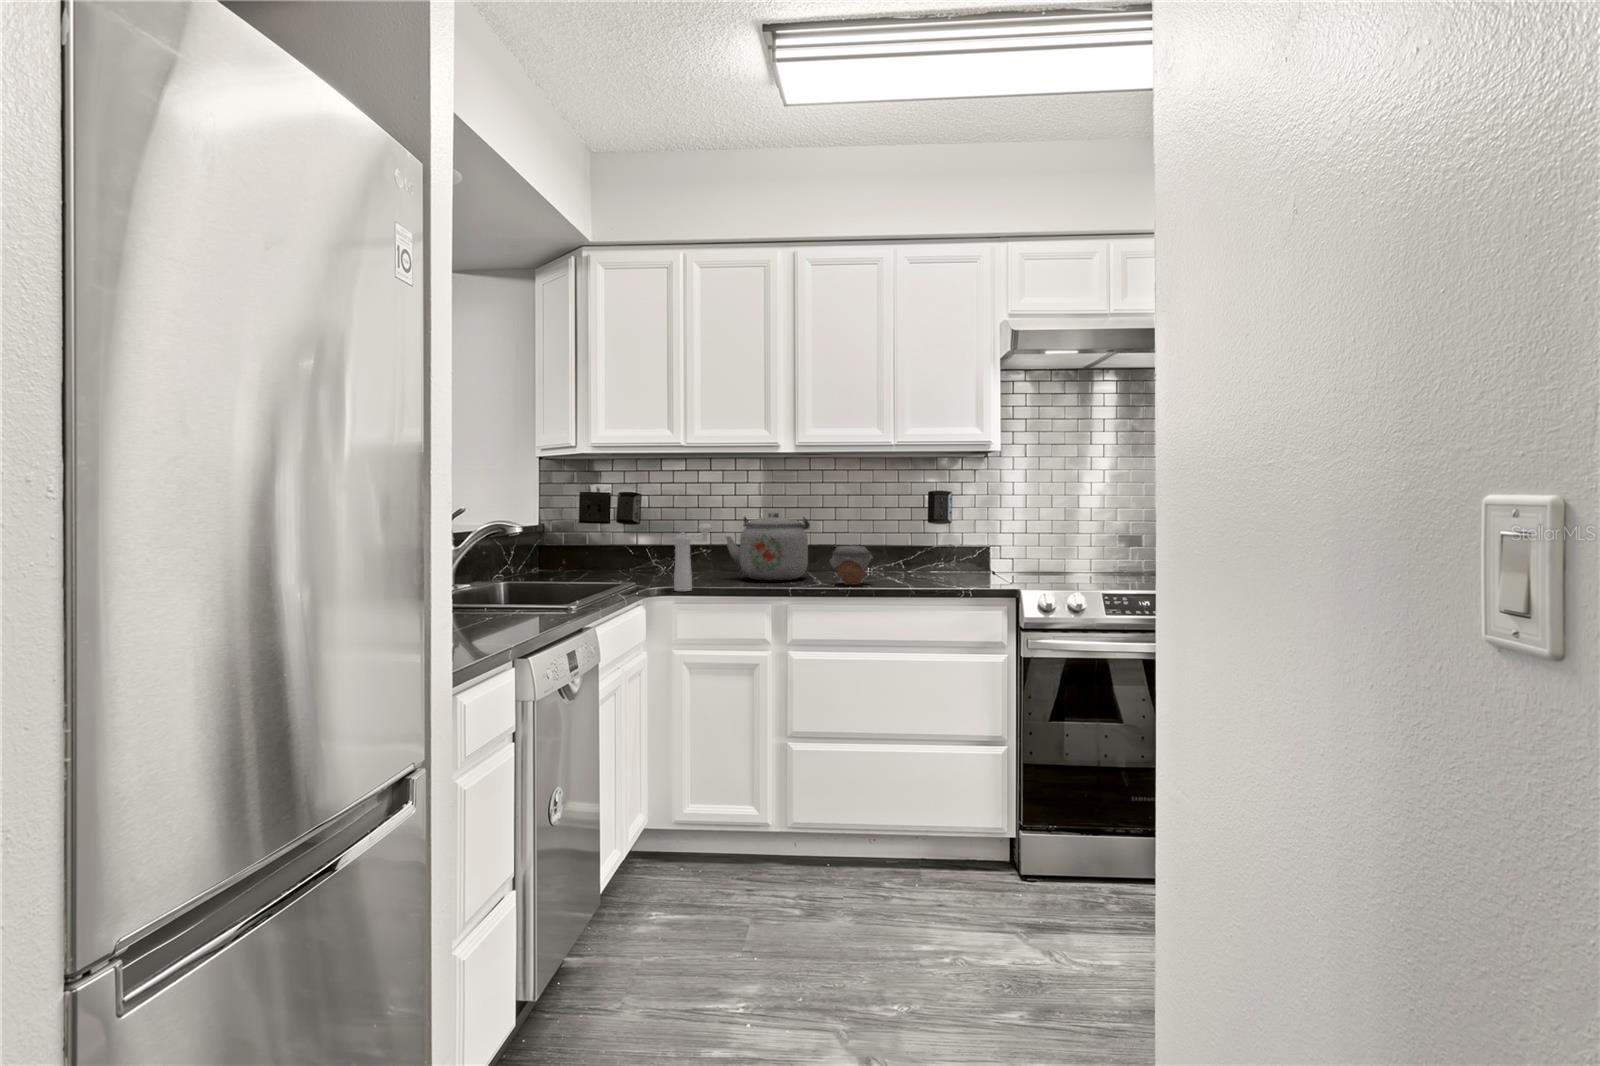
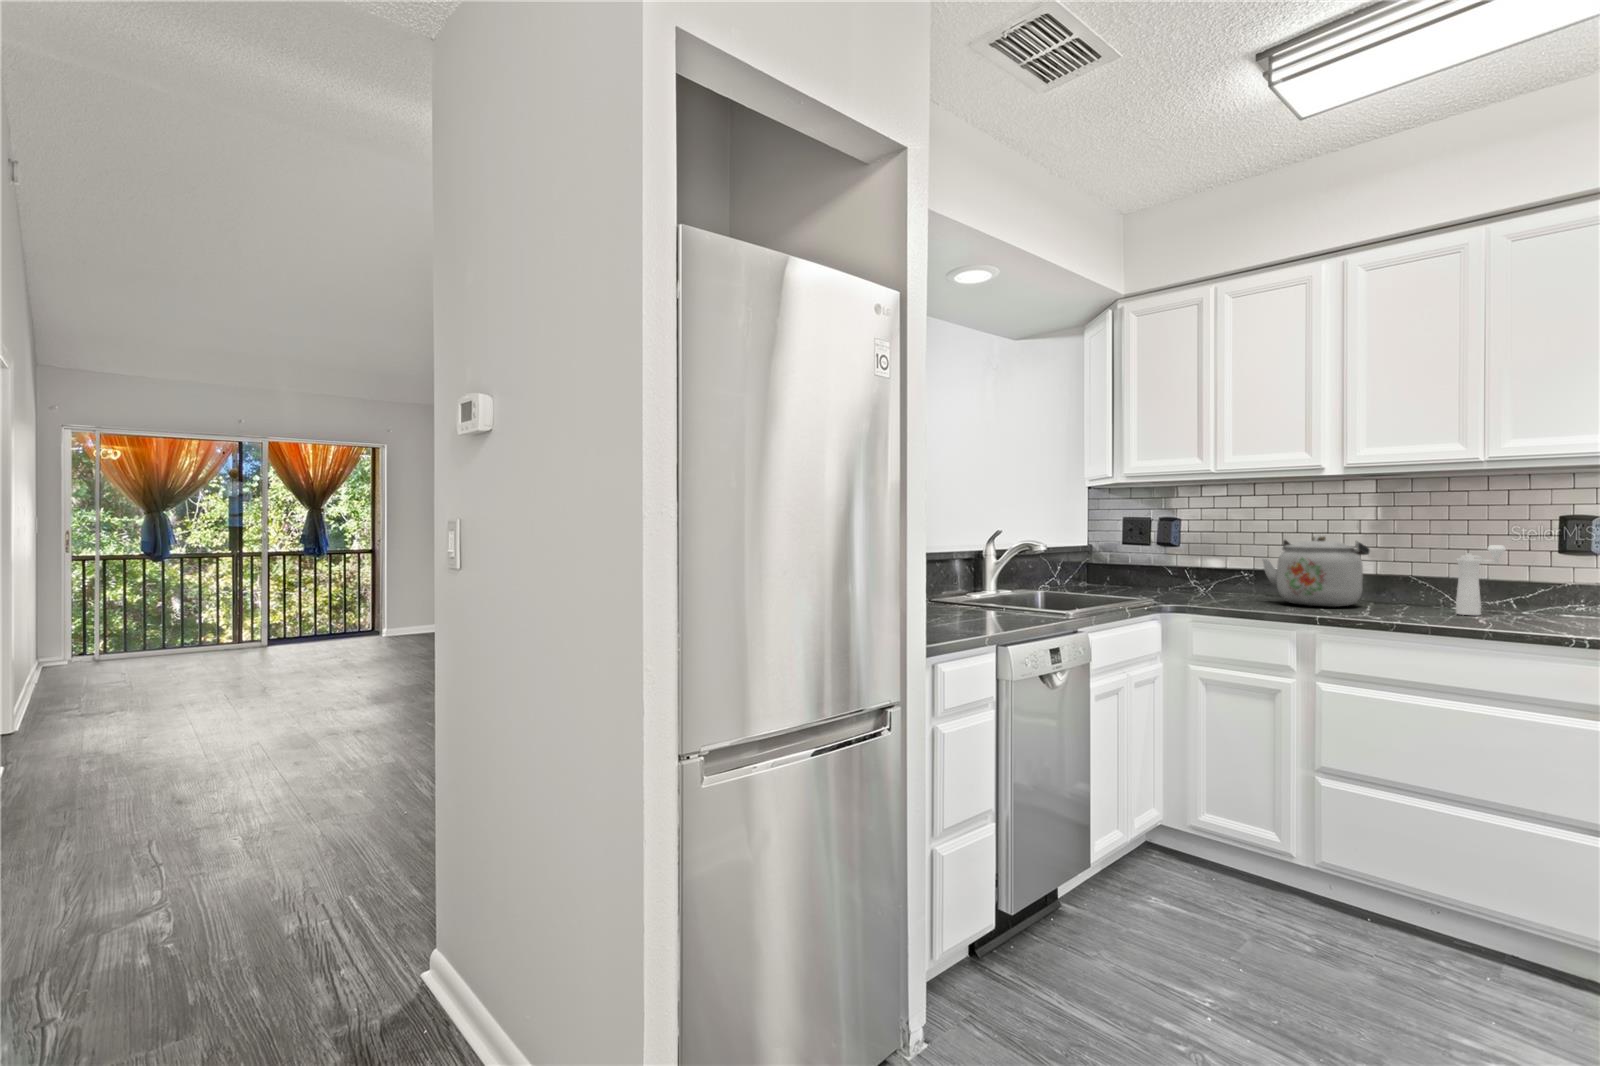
pepper mill: present [674,524,711,591] -> present [1456,545,1506,615]
jar: present [830,546,873,585] -> none [1381,573,1445,617]

